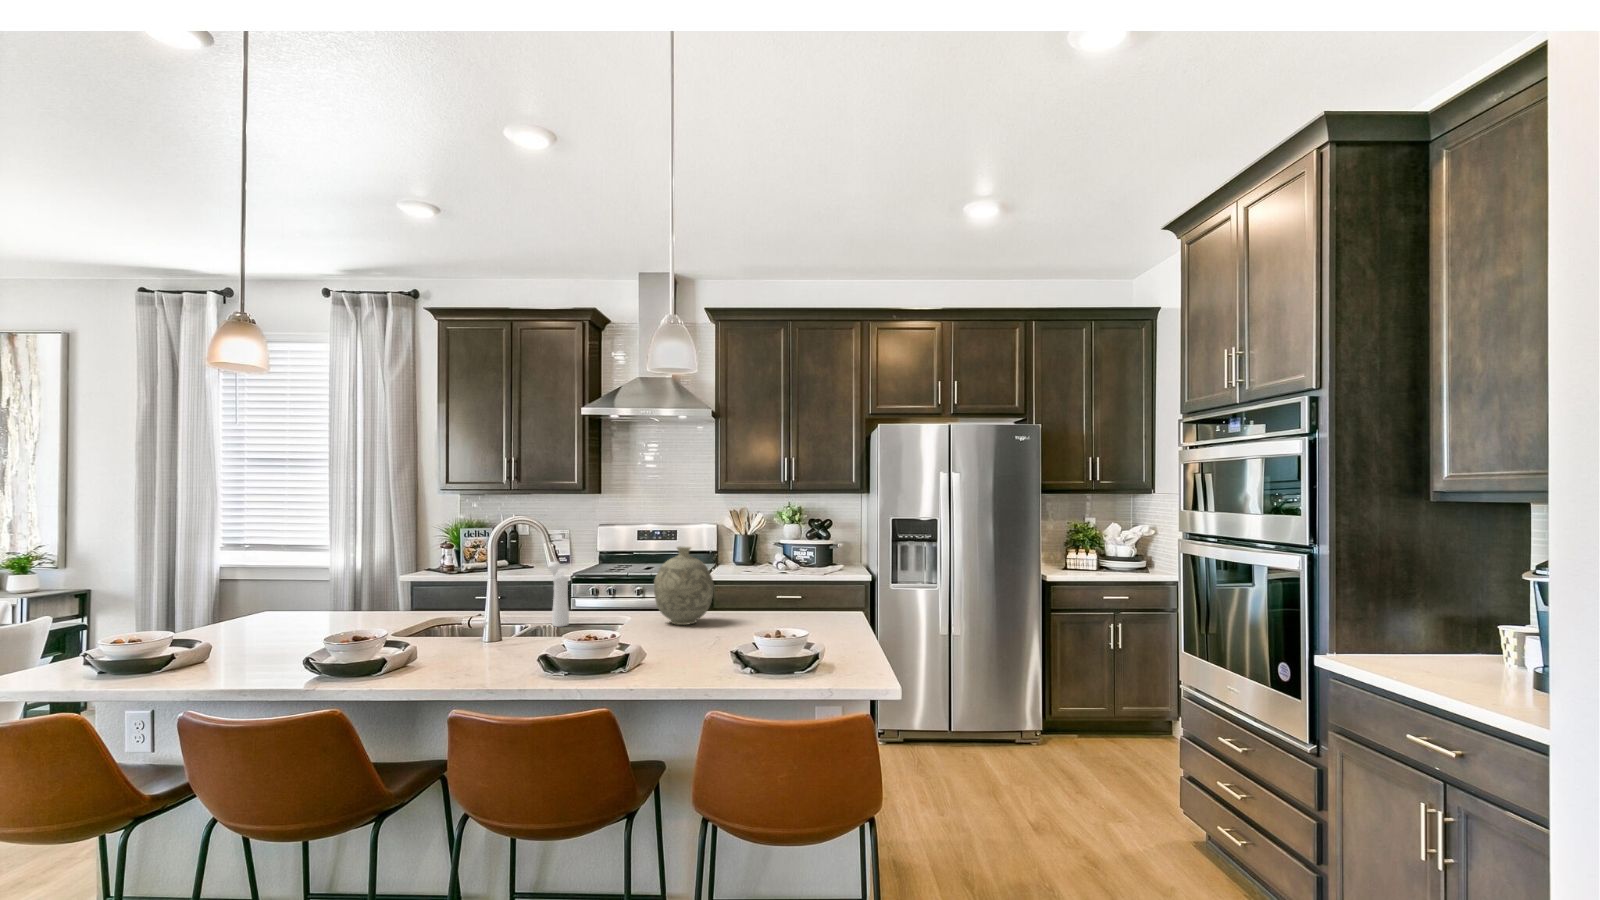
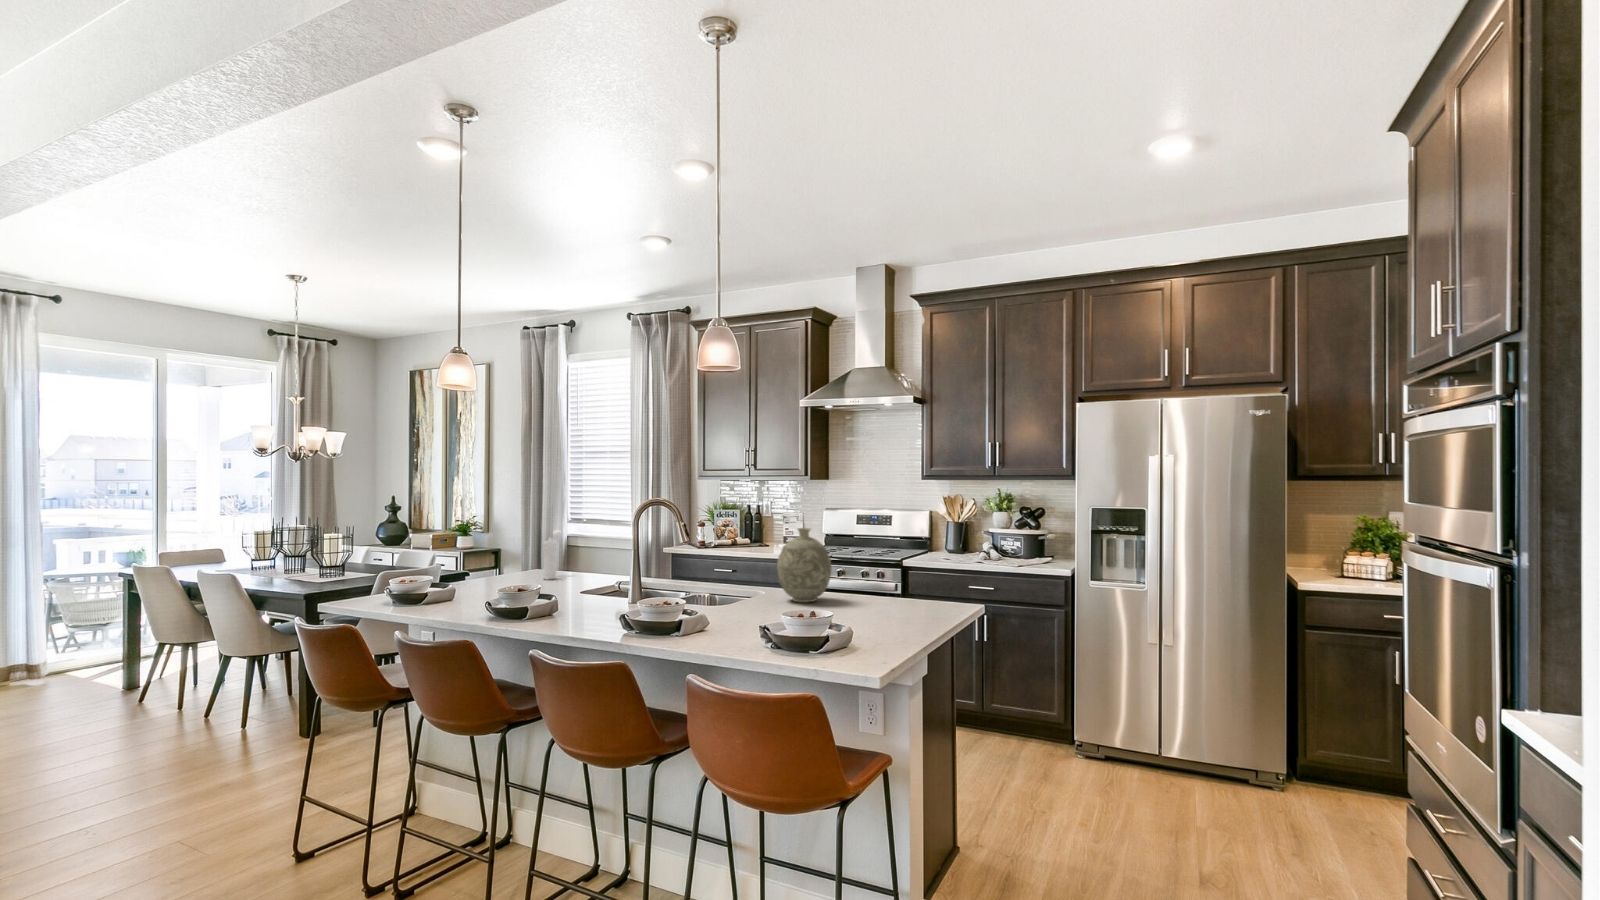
pepper mill: present [548,562,569,627] -> present [543,530,562,580]

